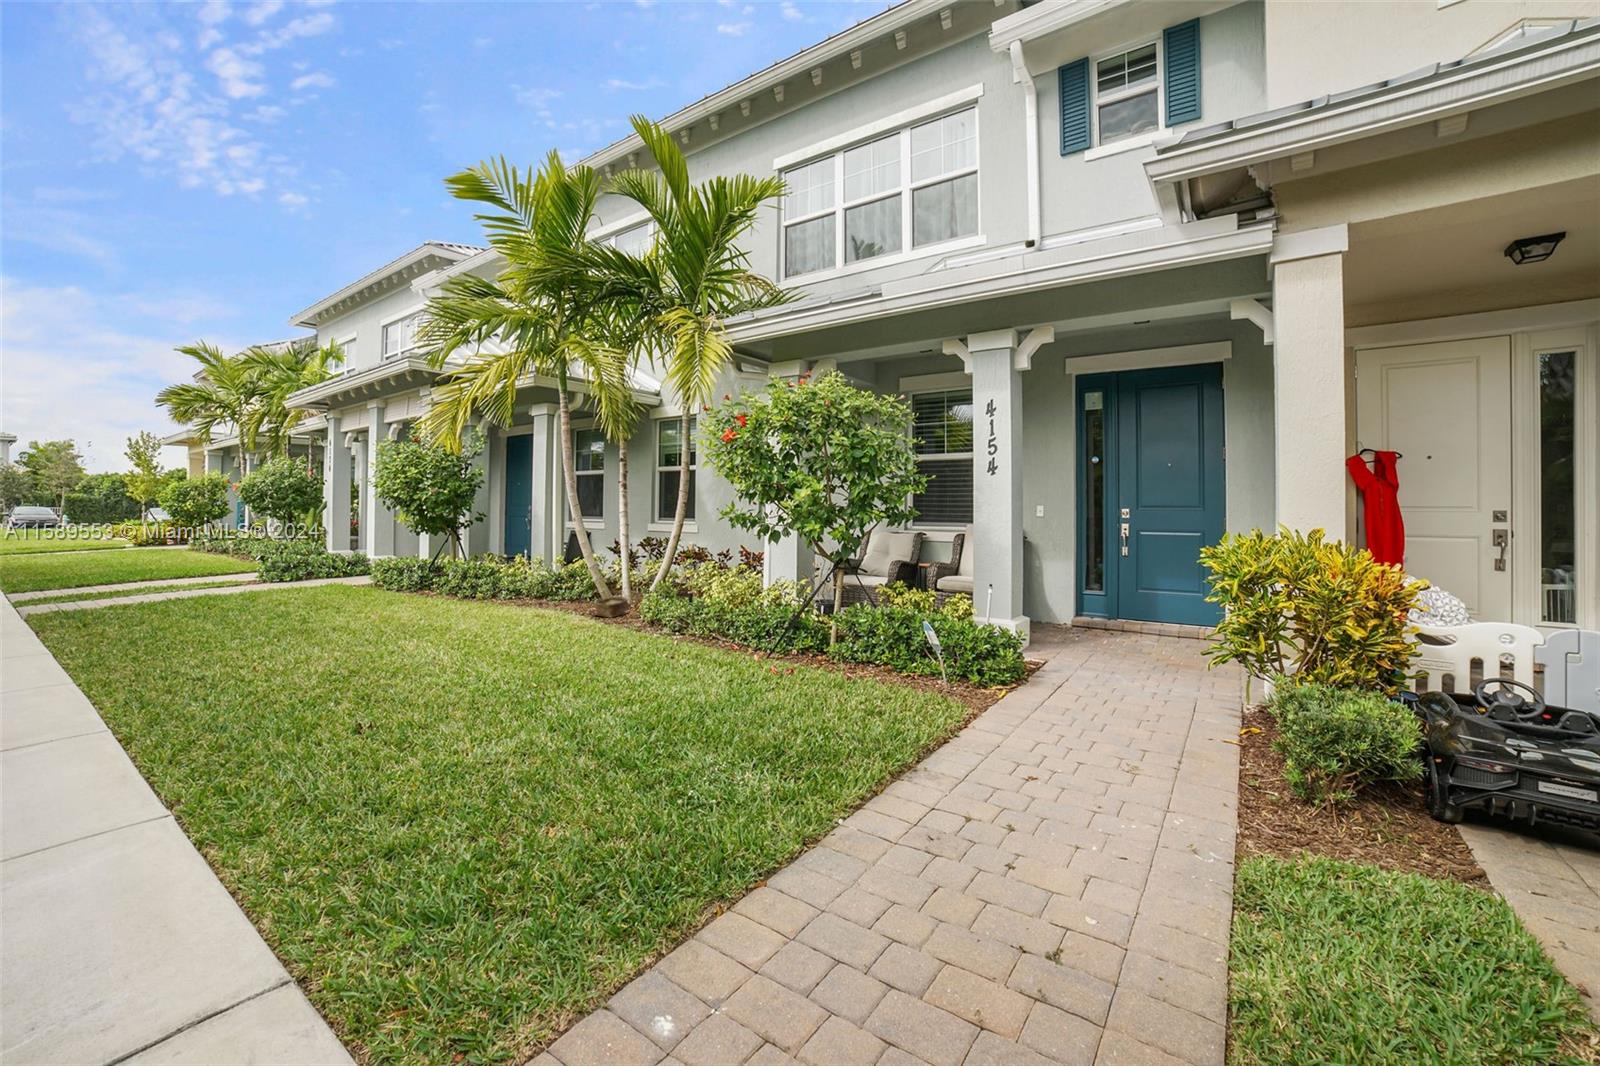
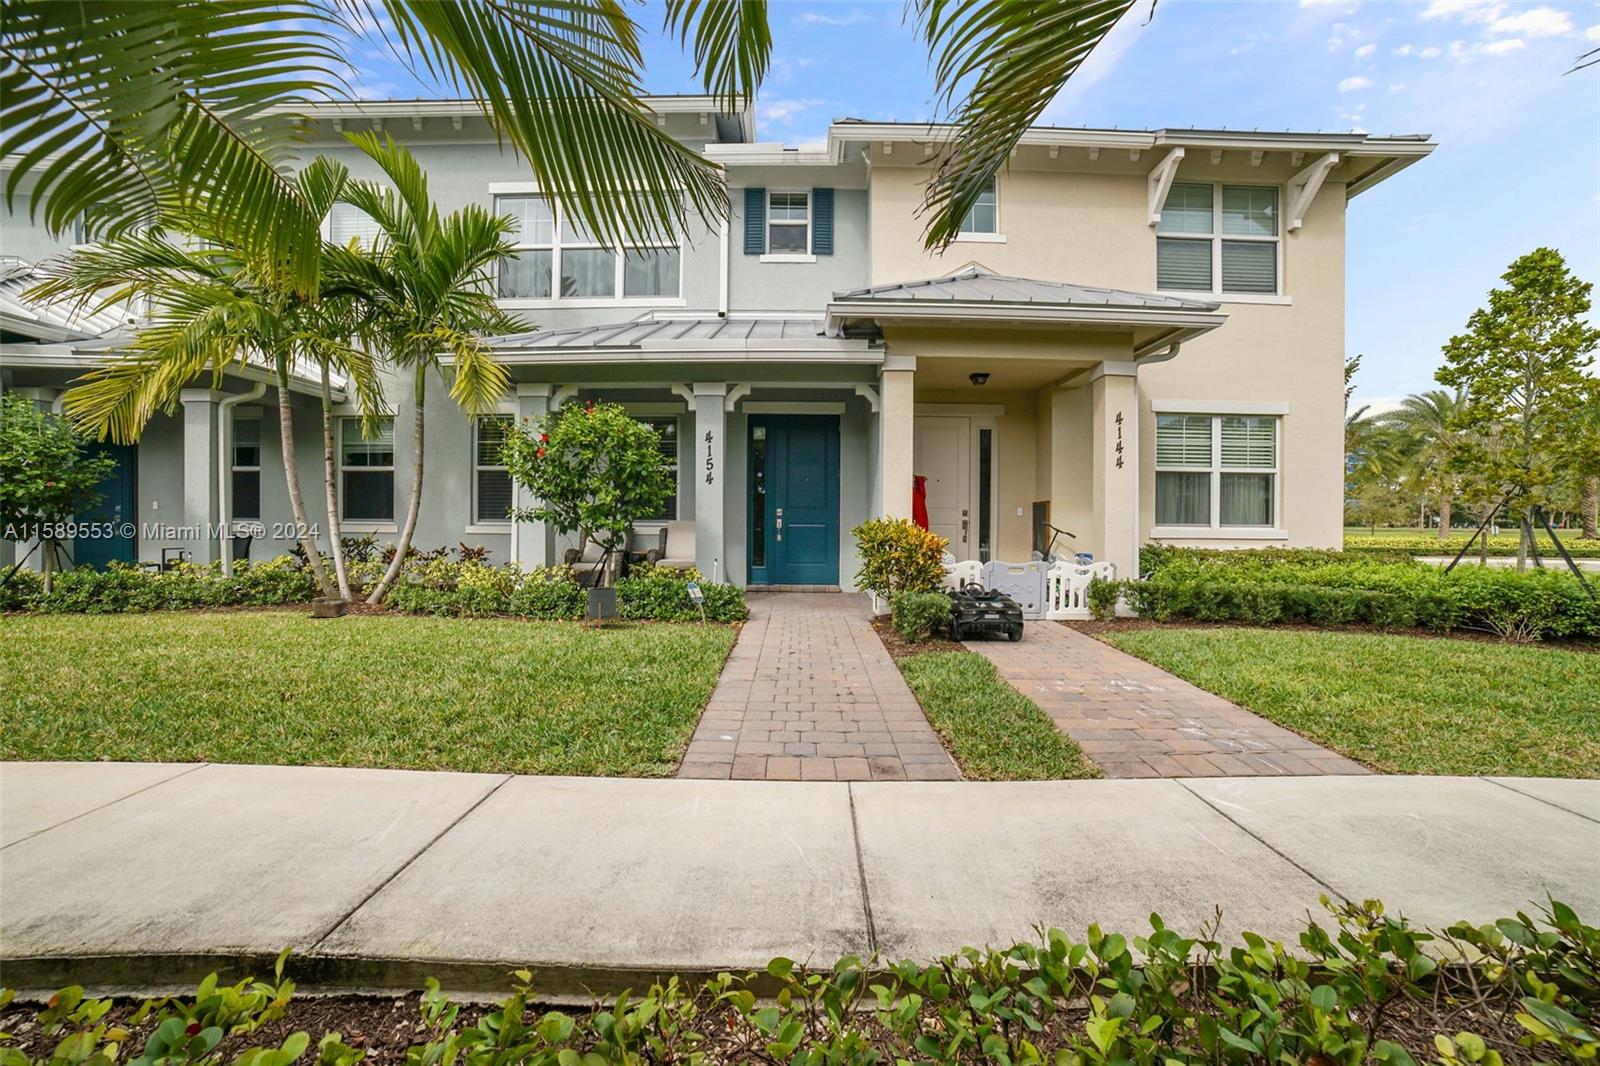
planter: none [797,613,836,668] -> present [585,588,620,629]

